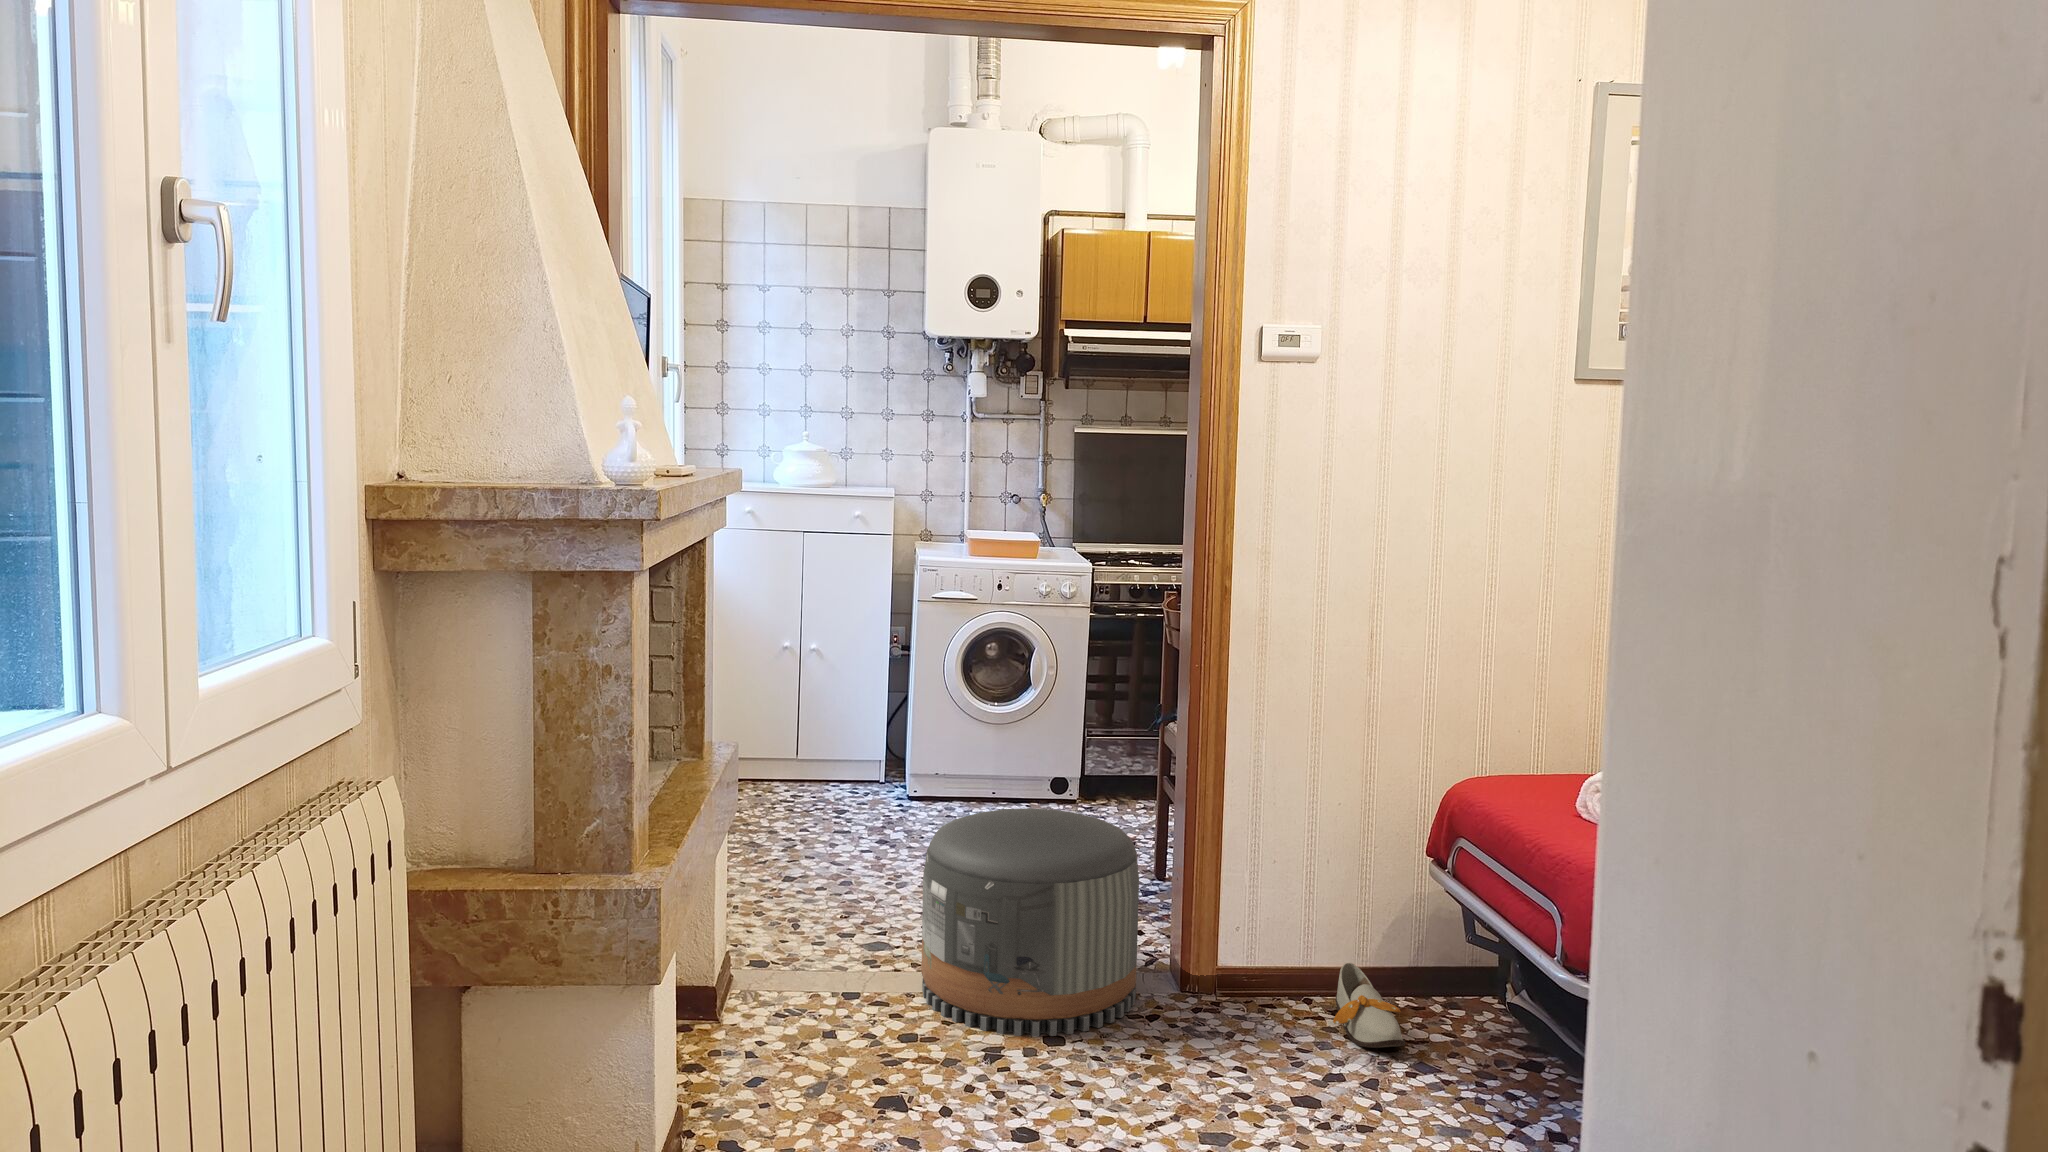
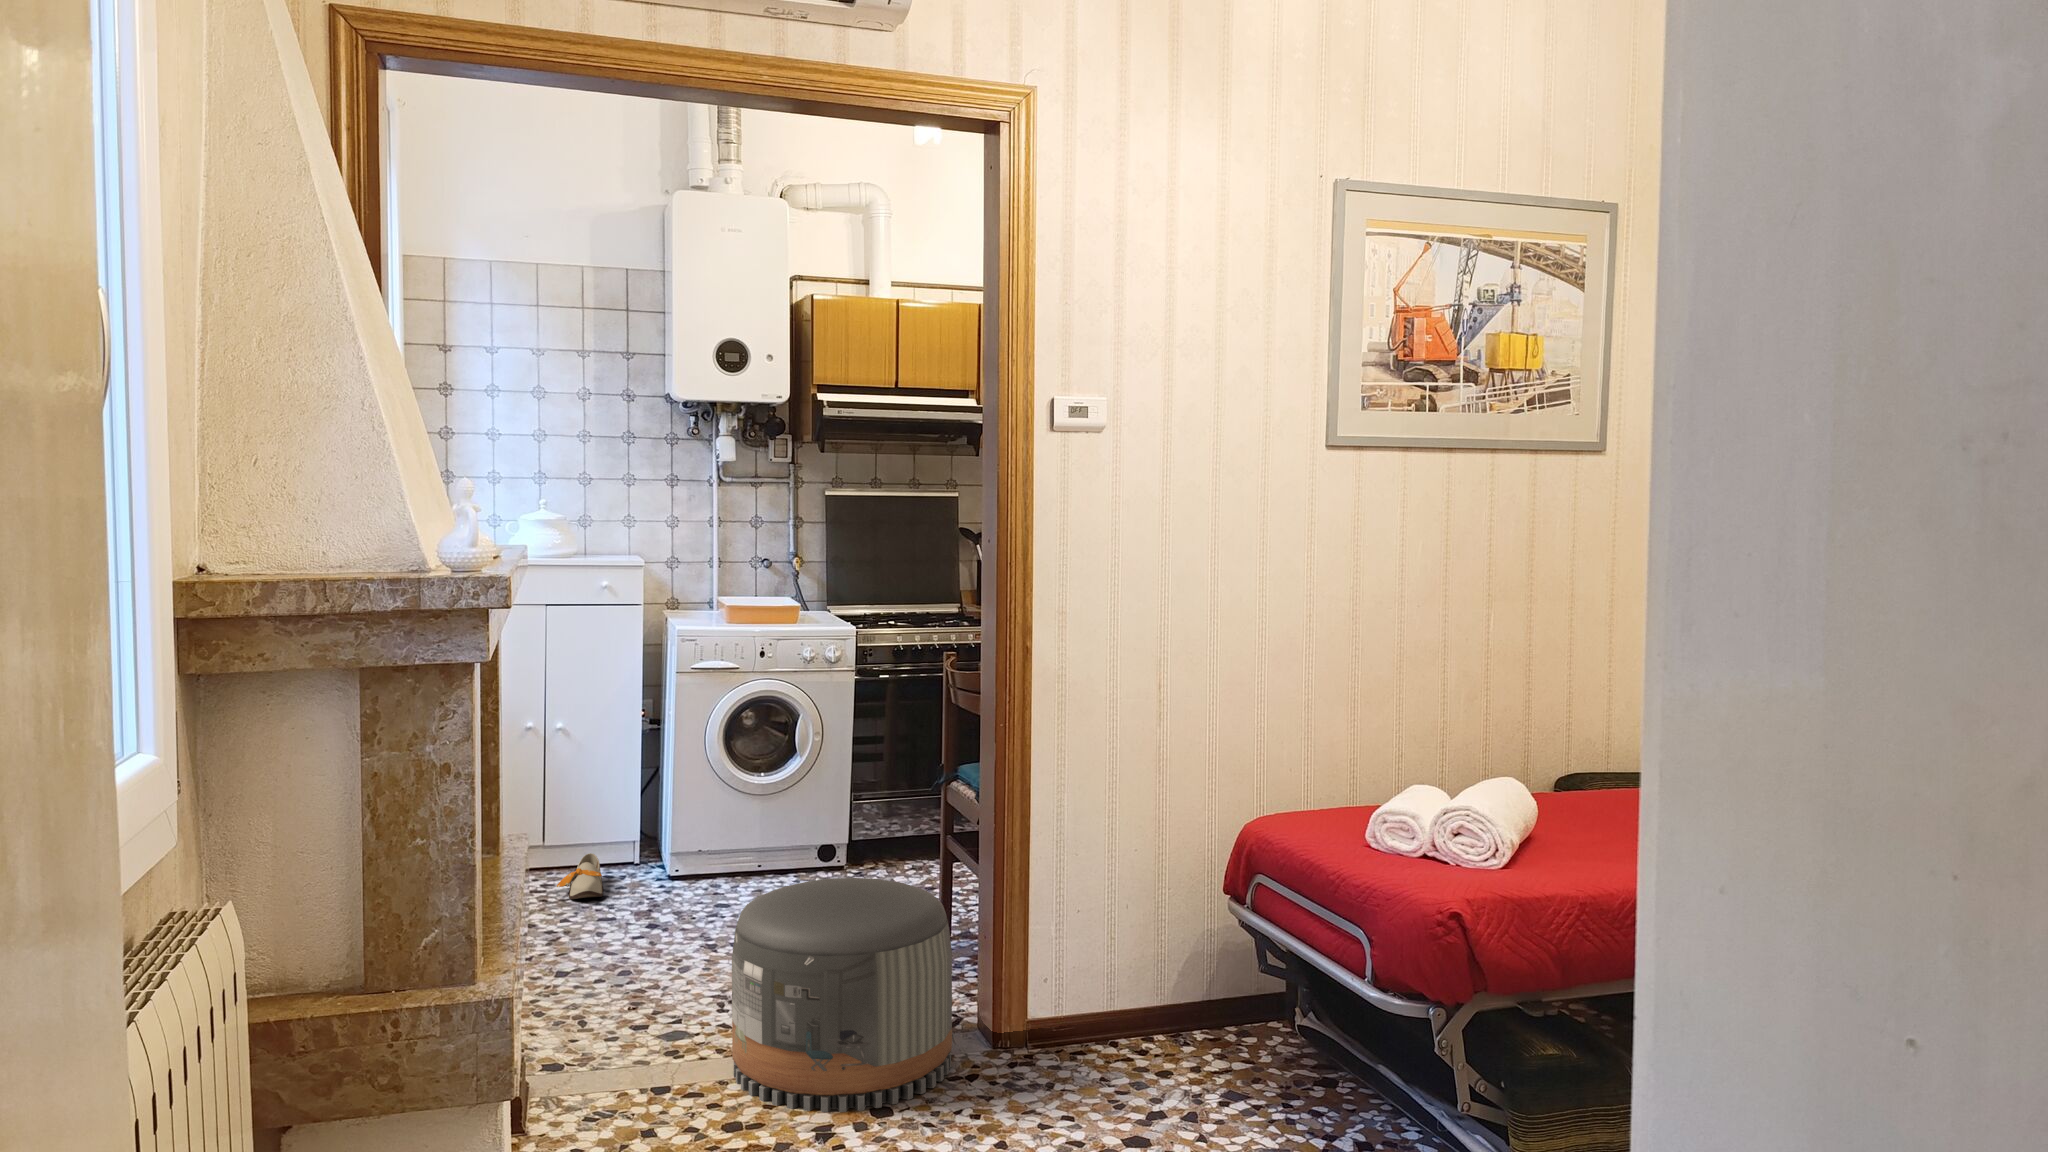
shoe: present [1333,963,1405,1048] -> present [557,853,603,899]

